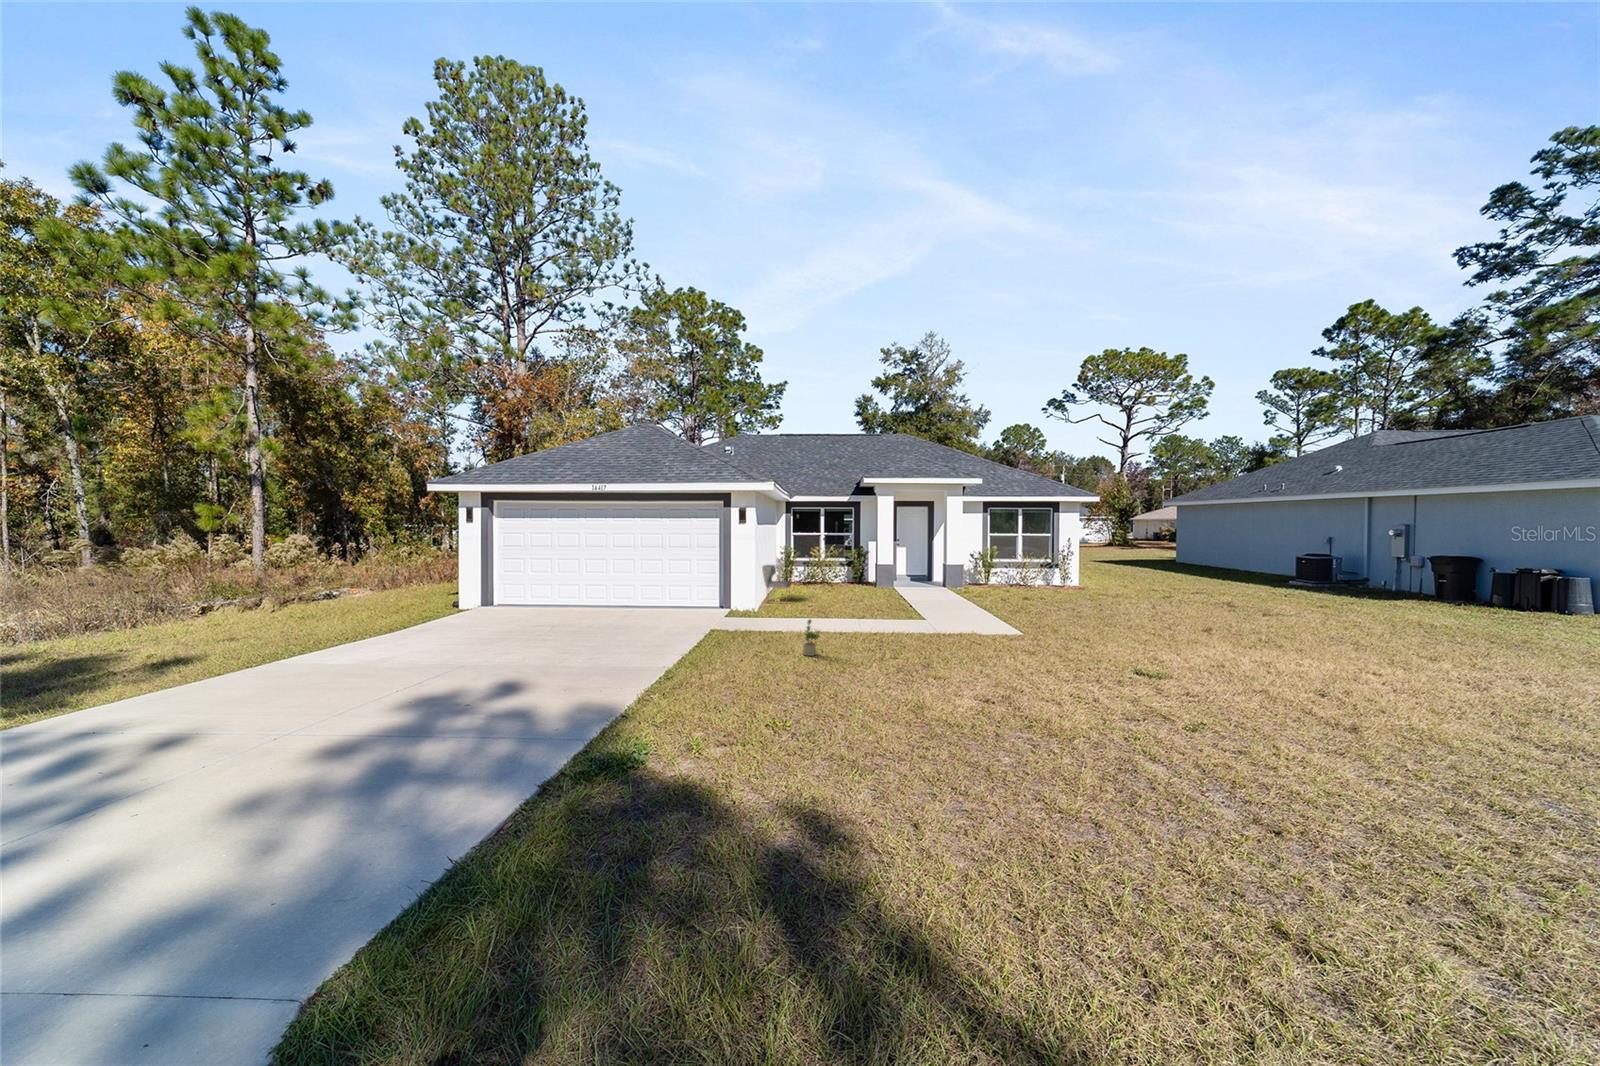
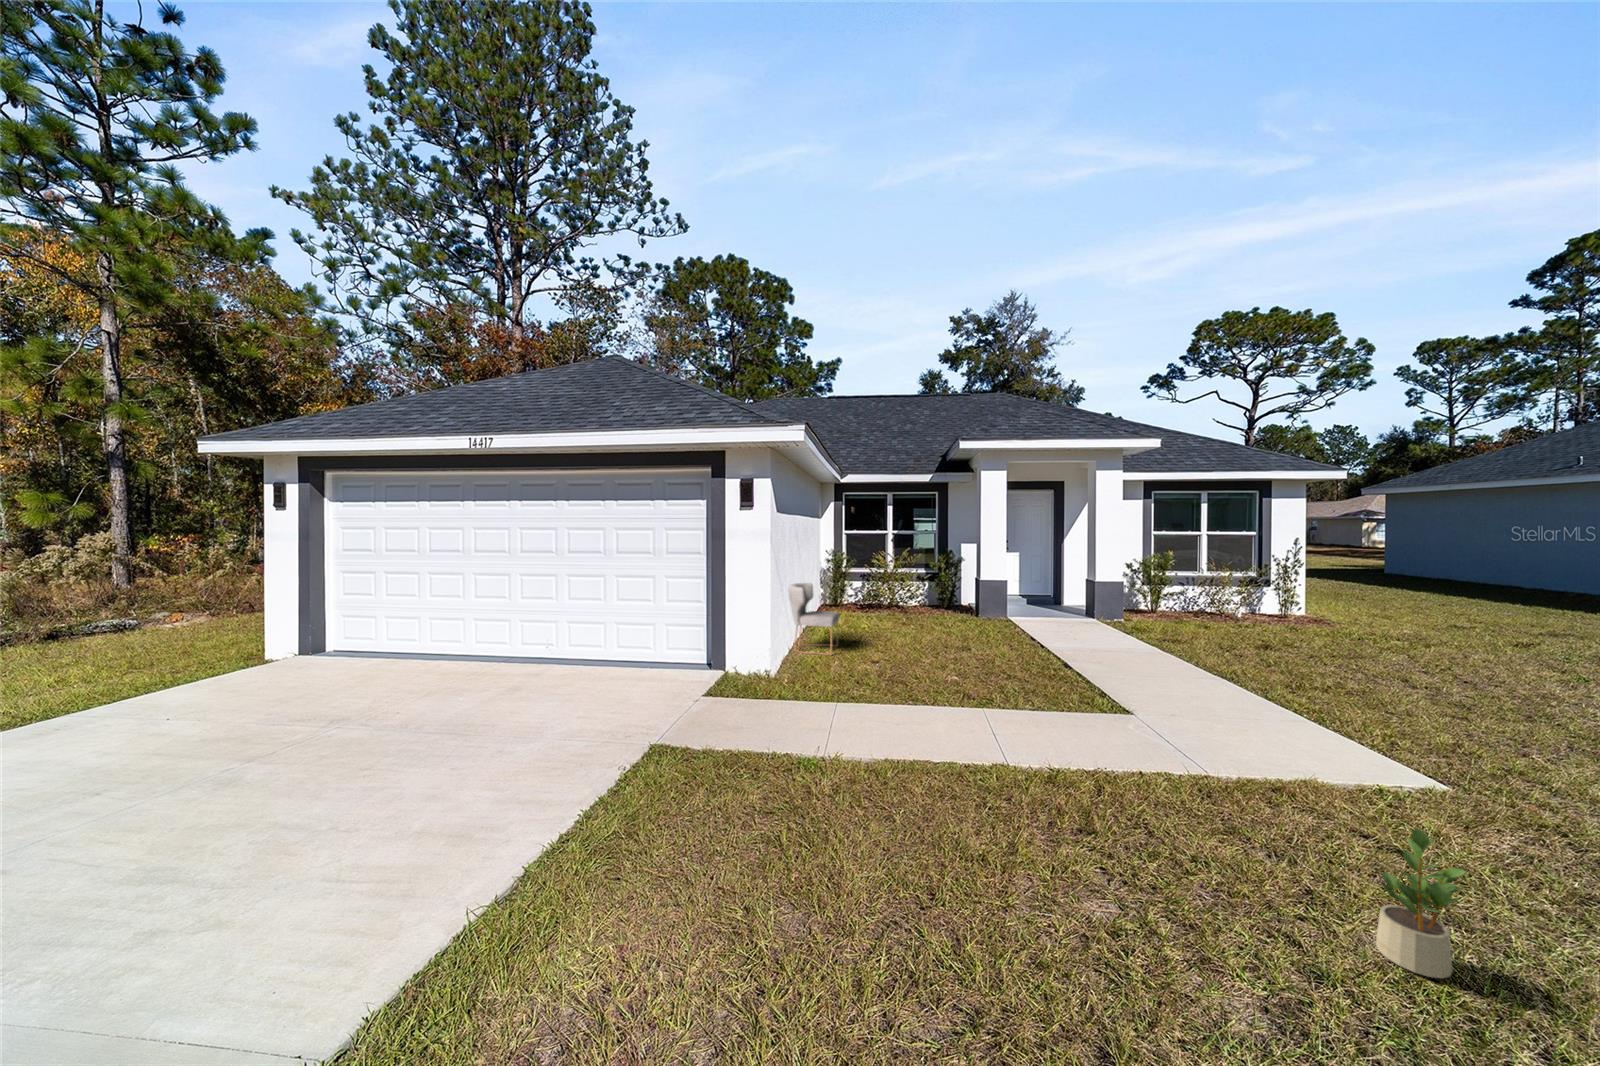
potted plant: present [803,619,819,656] -> present [1376,829,1465,978]

